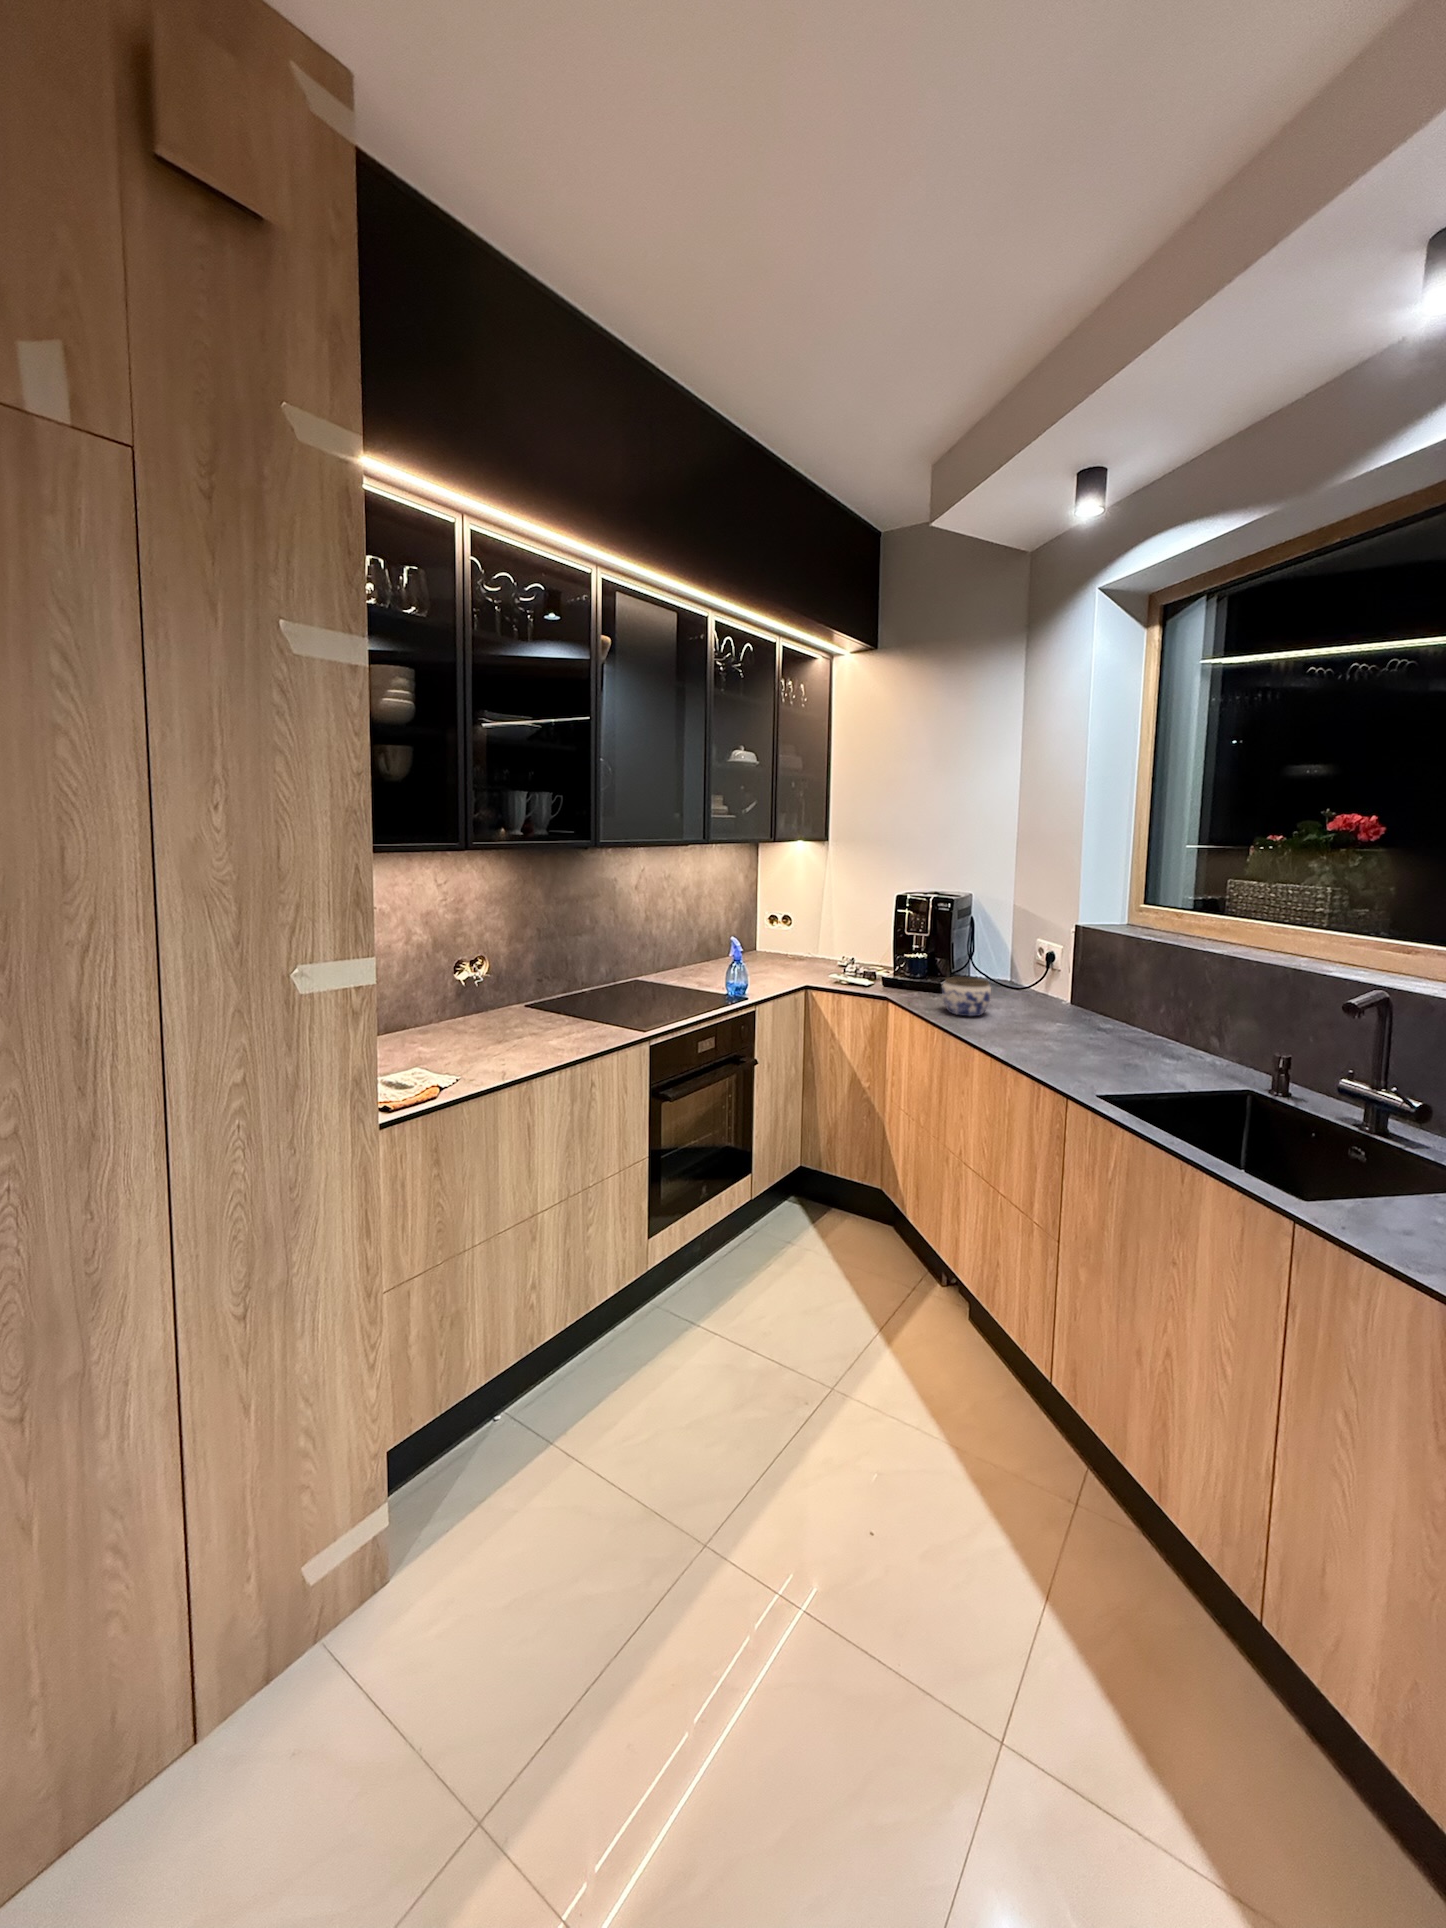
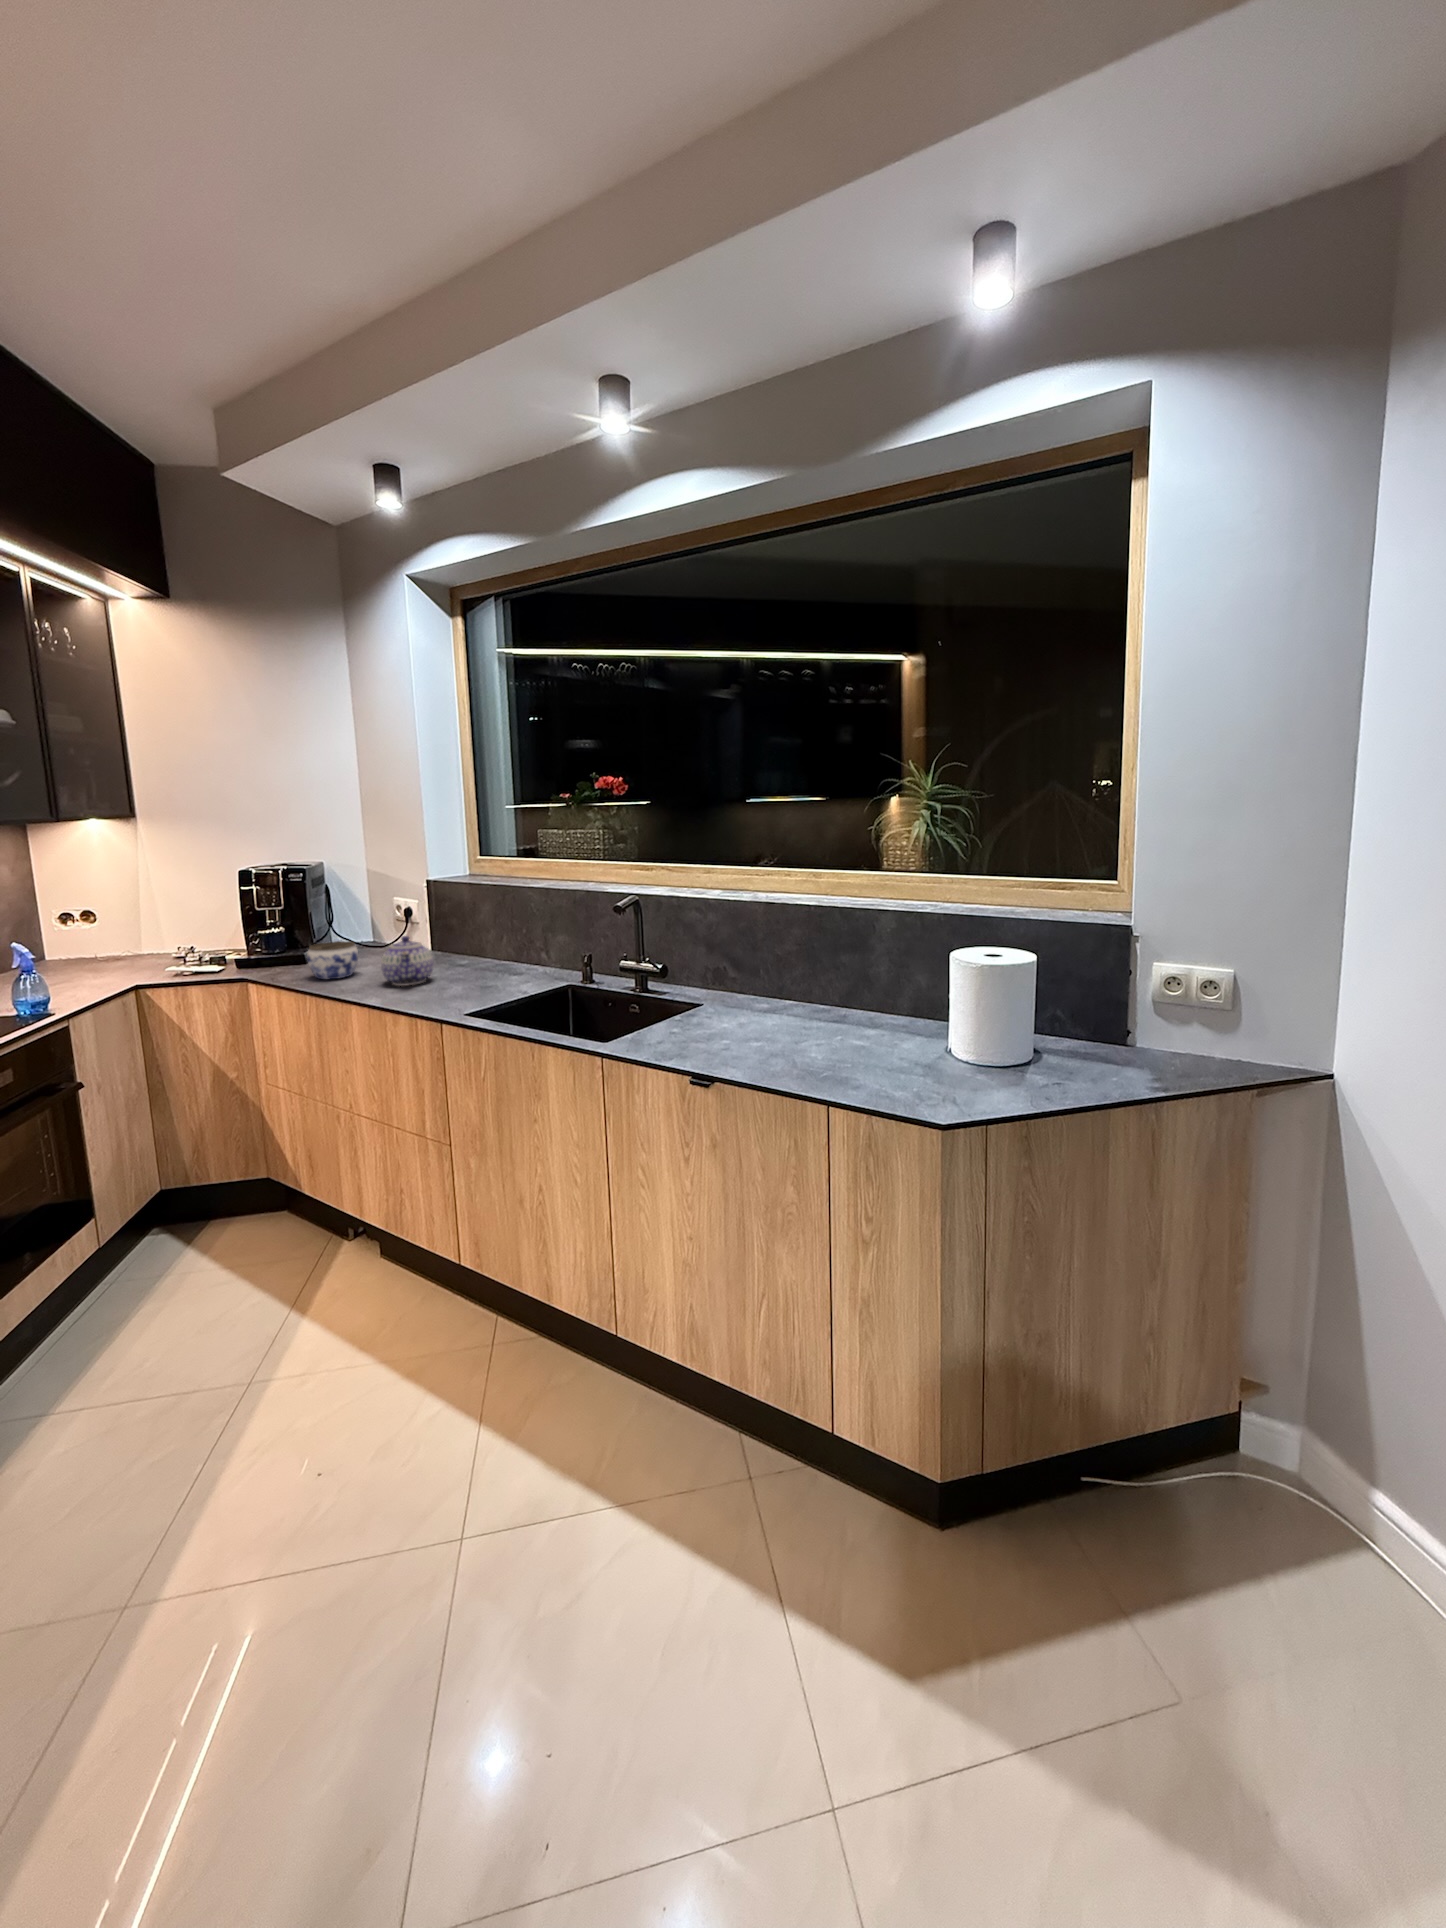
teapot: none [1012,986,1070,1041] -> present [381,936,434,986]

